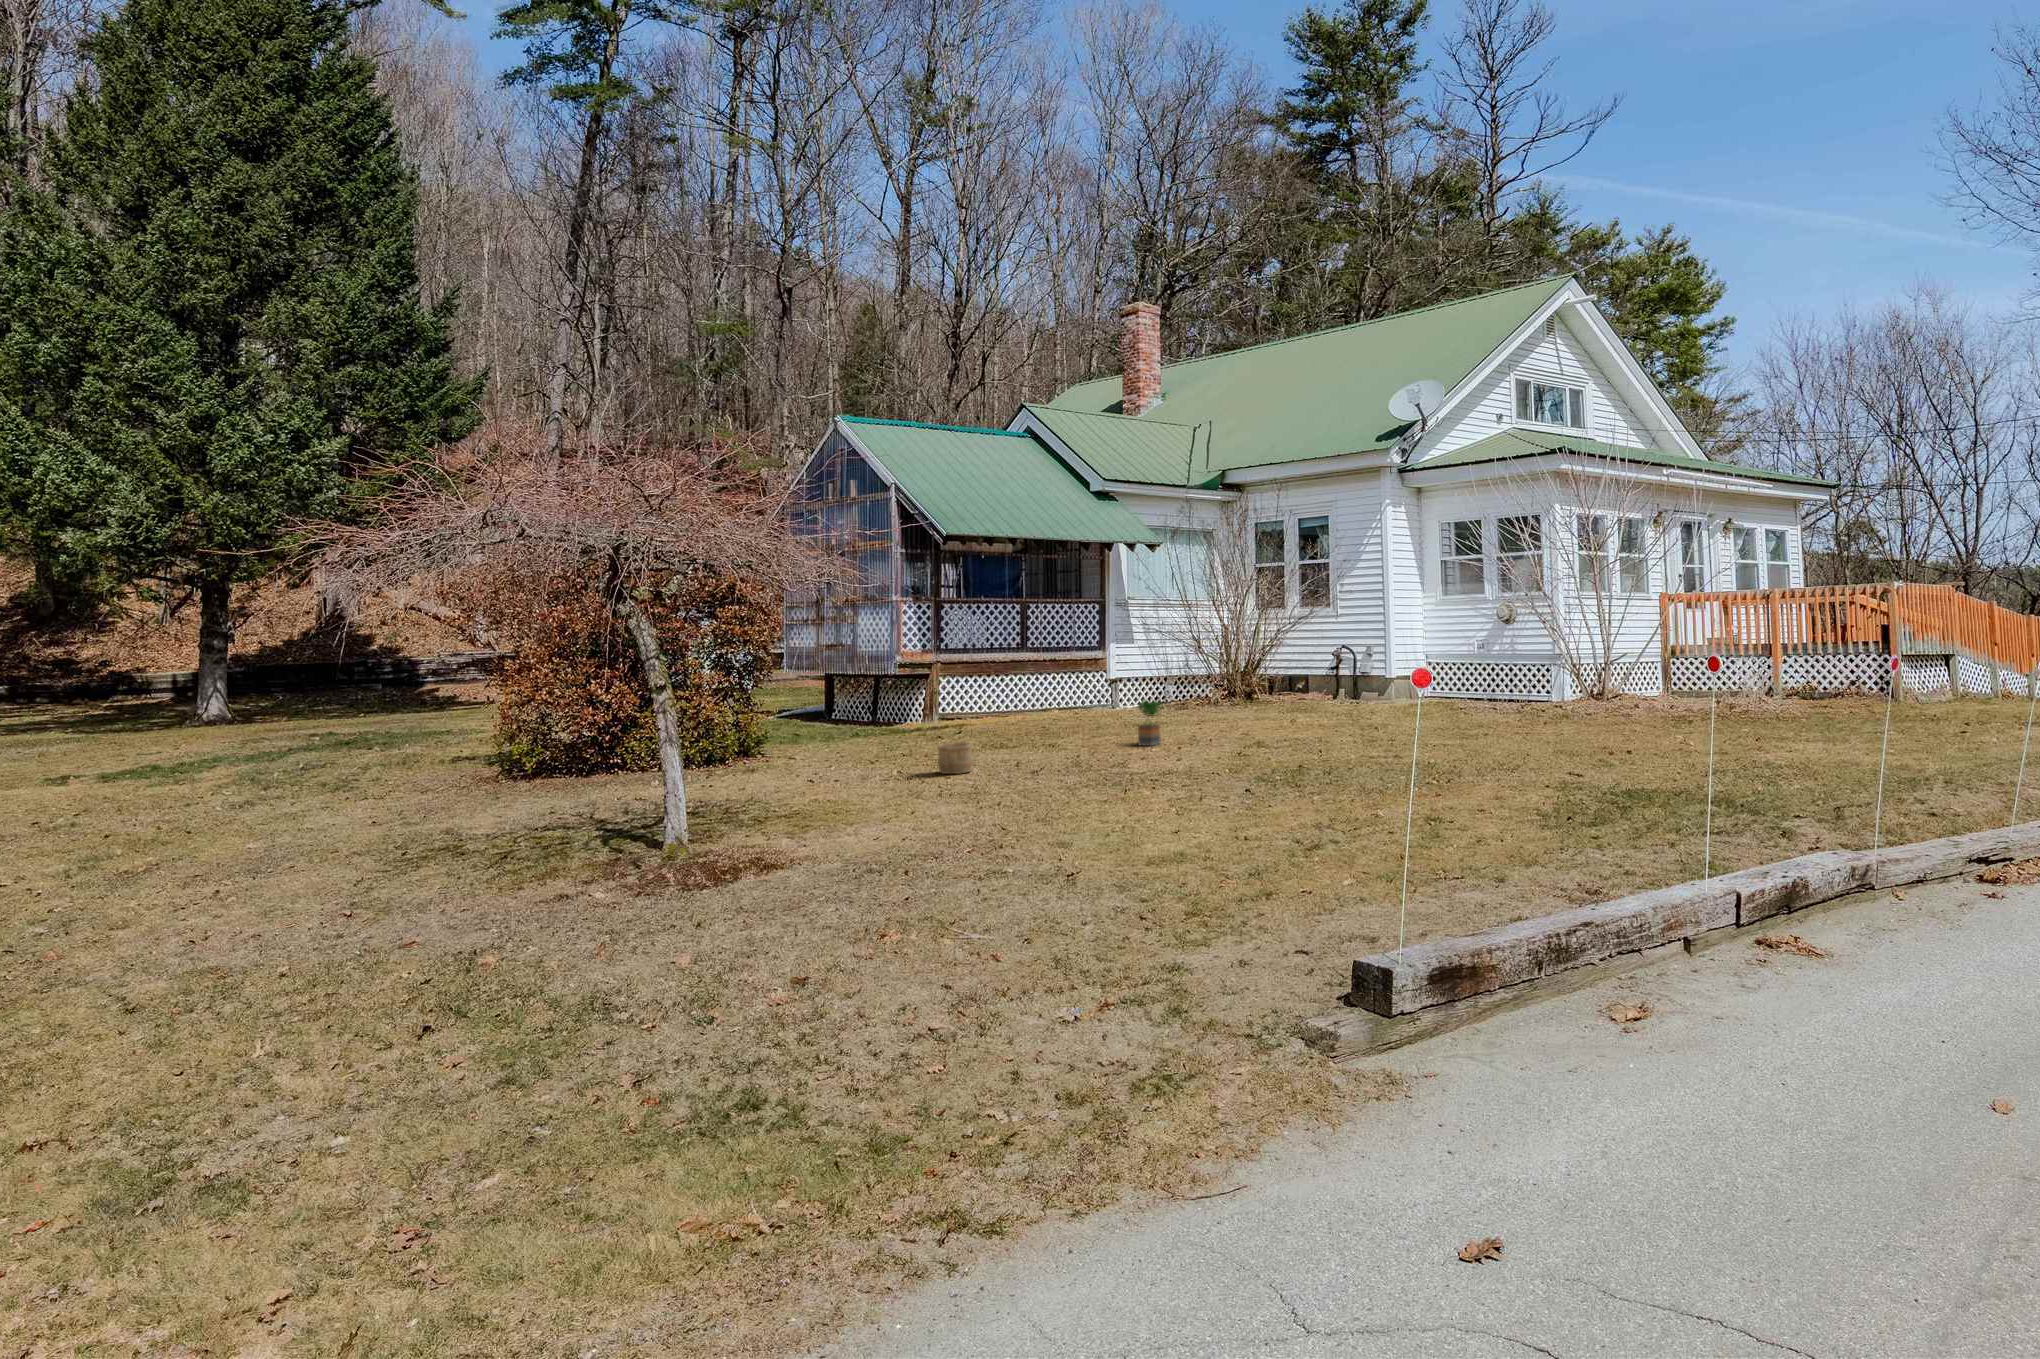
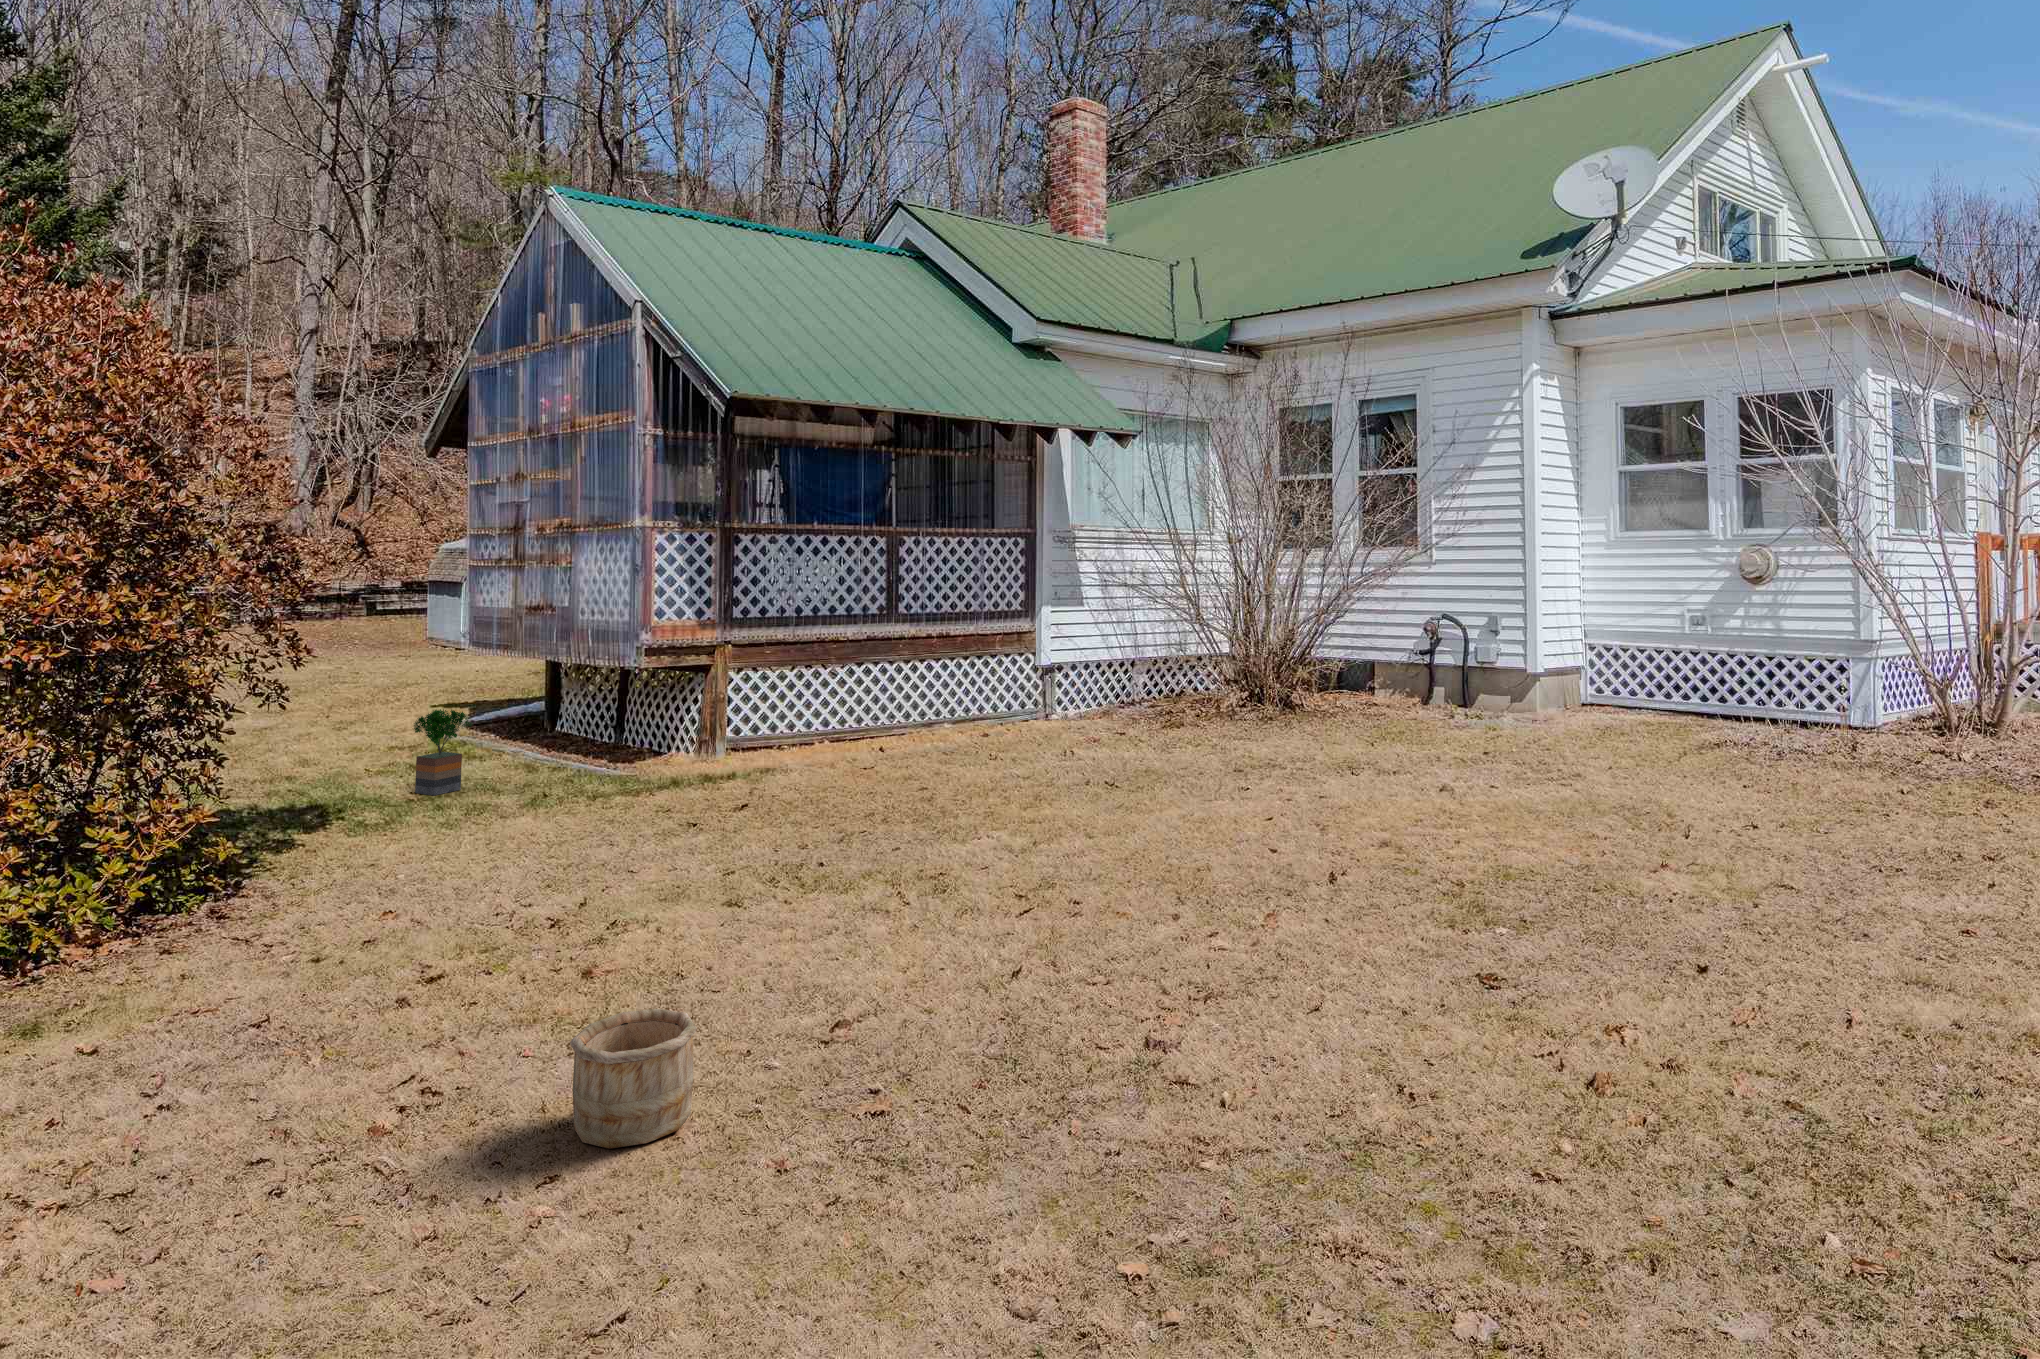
potted tree: present [1138,700,1163,746] -> present [414,709,472,795]

